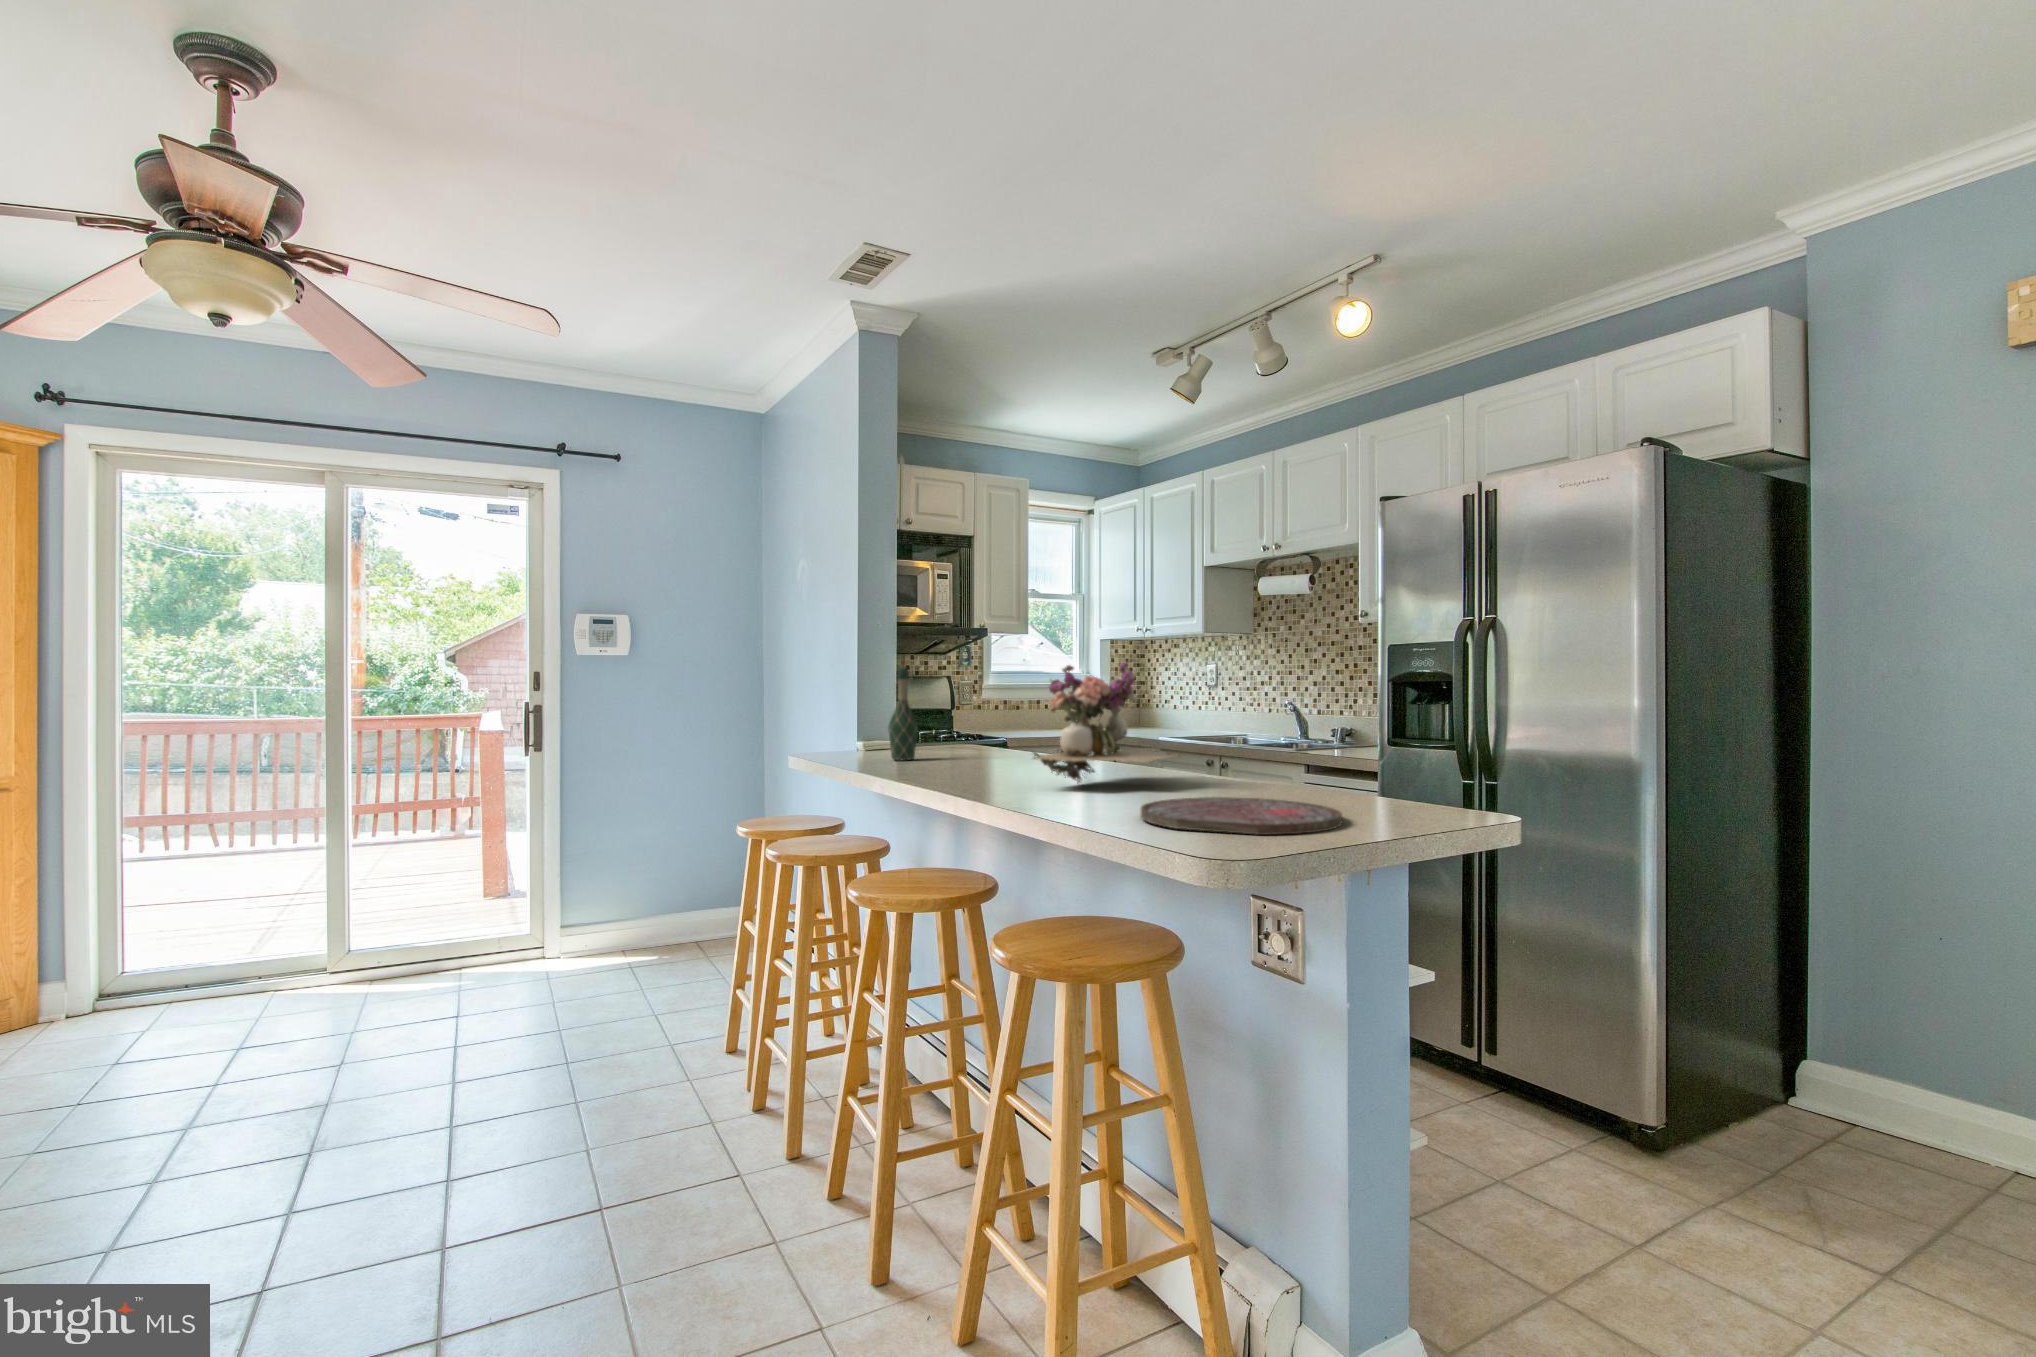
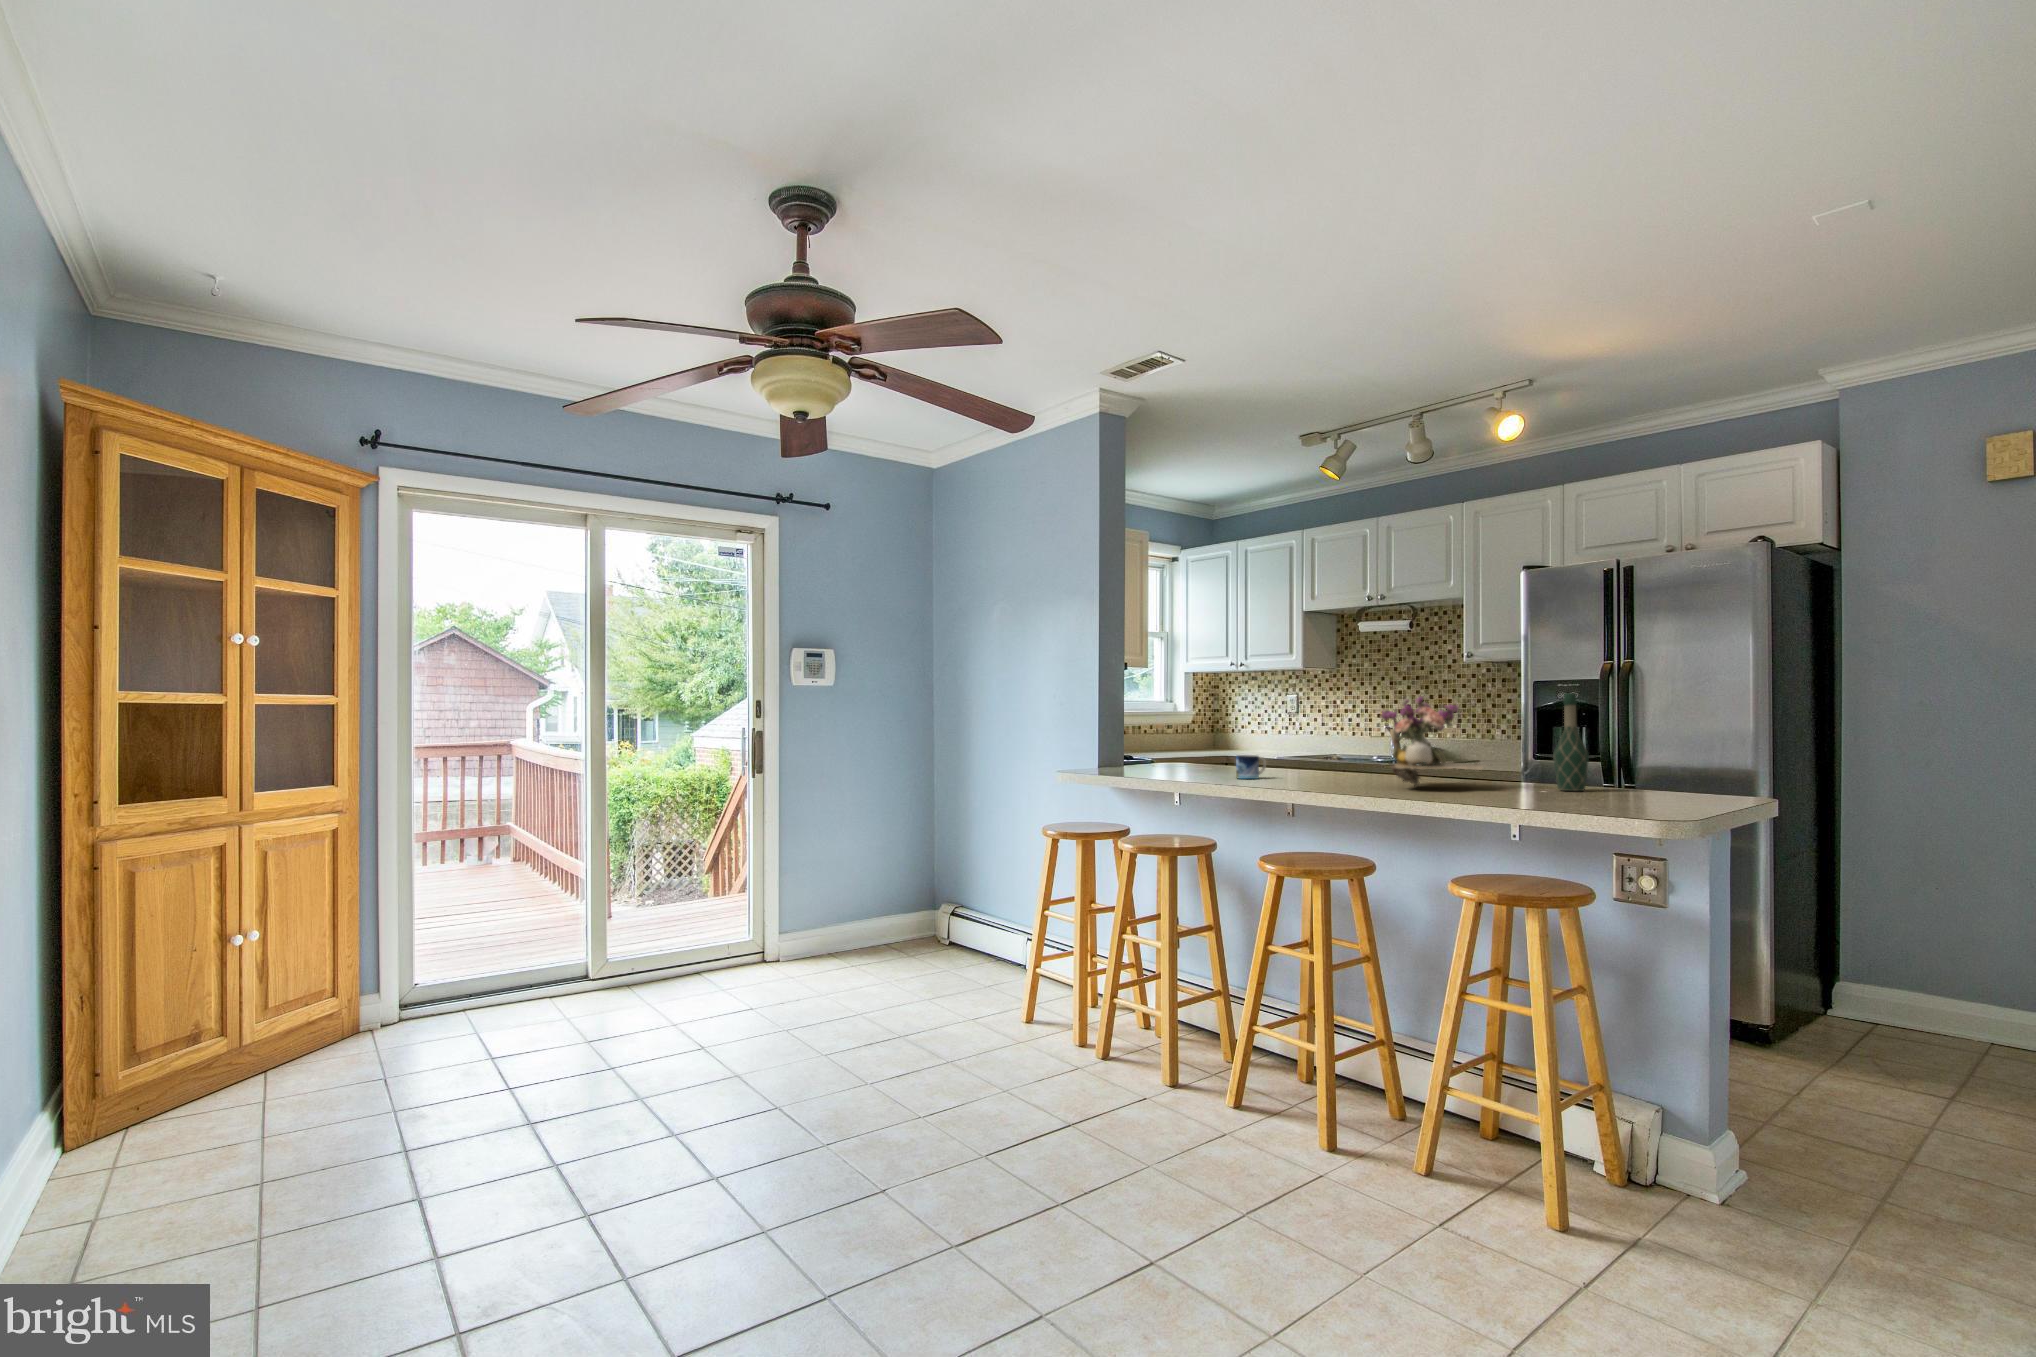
wine bottle: present [888,668,918,761] -> present [1553,693,1589,791]
mug: none [937,737,977,768] -> present [1236,755,1266,779]
cutting board: present [1141,797,1342,835] -> none [1544,791,1697,810]

